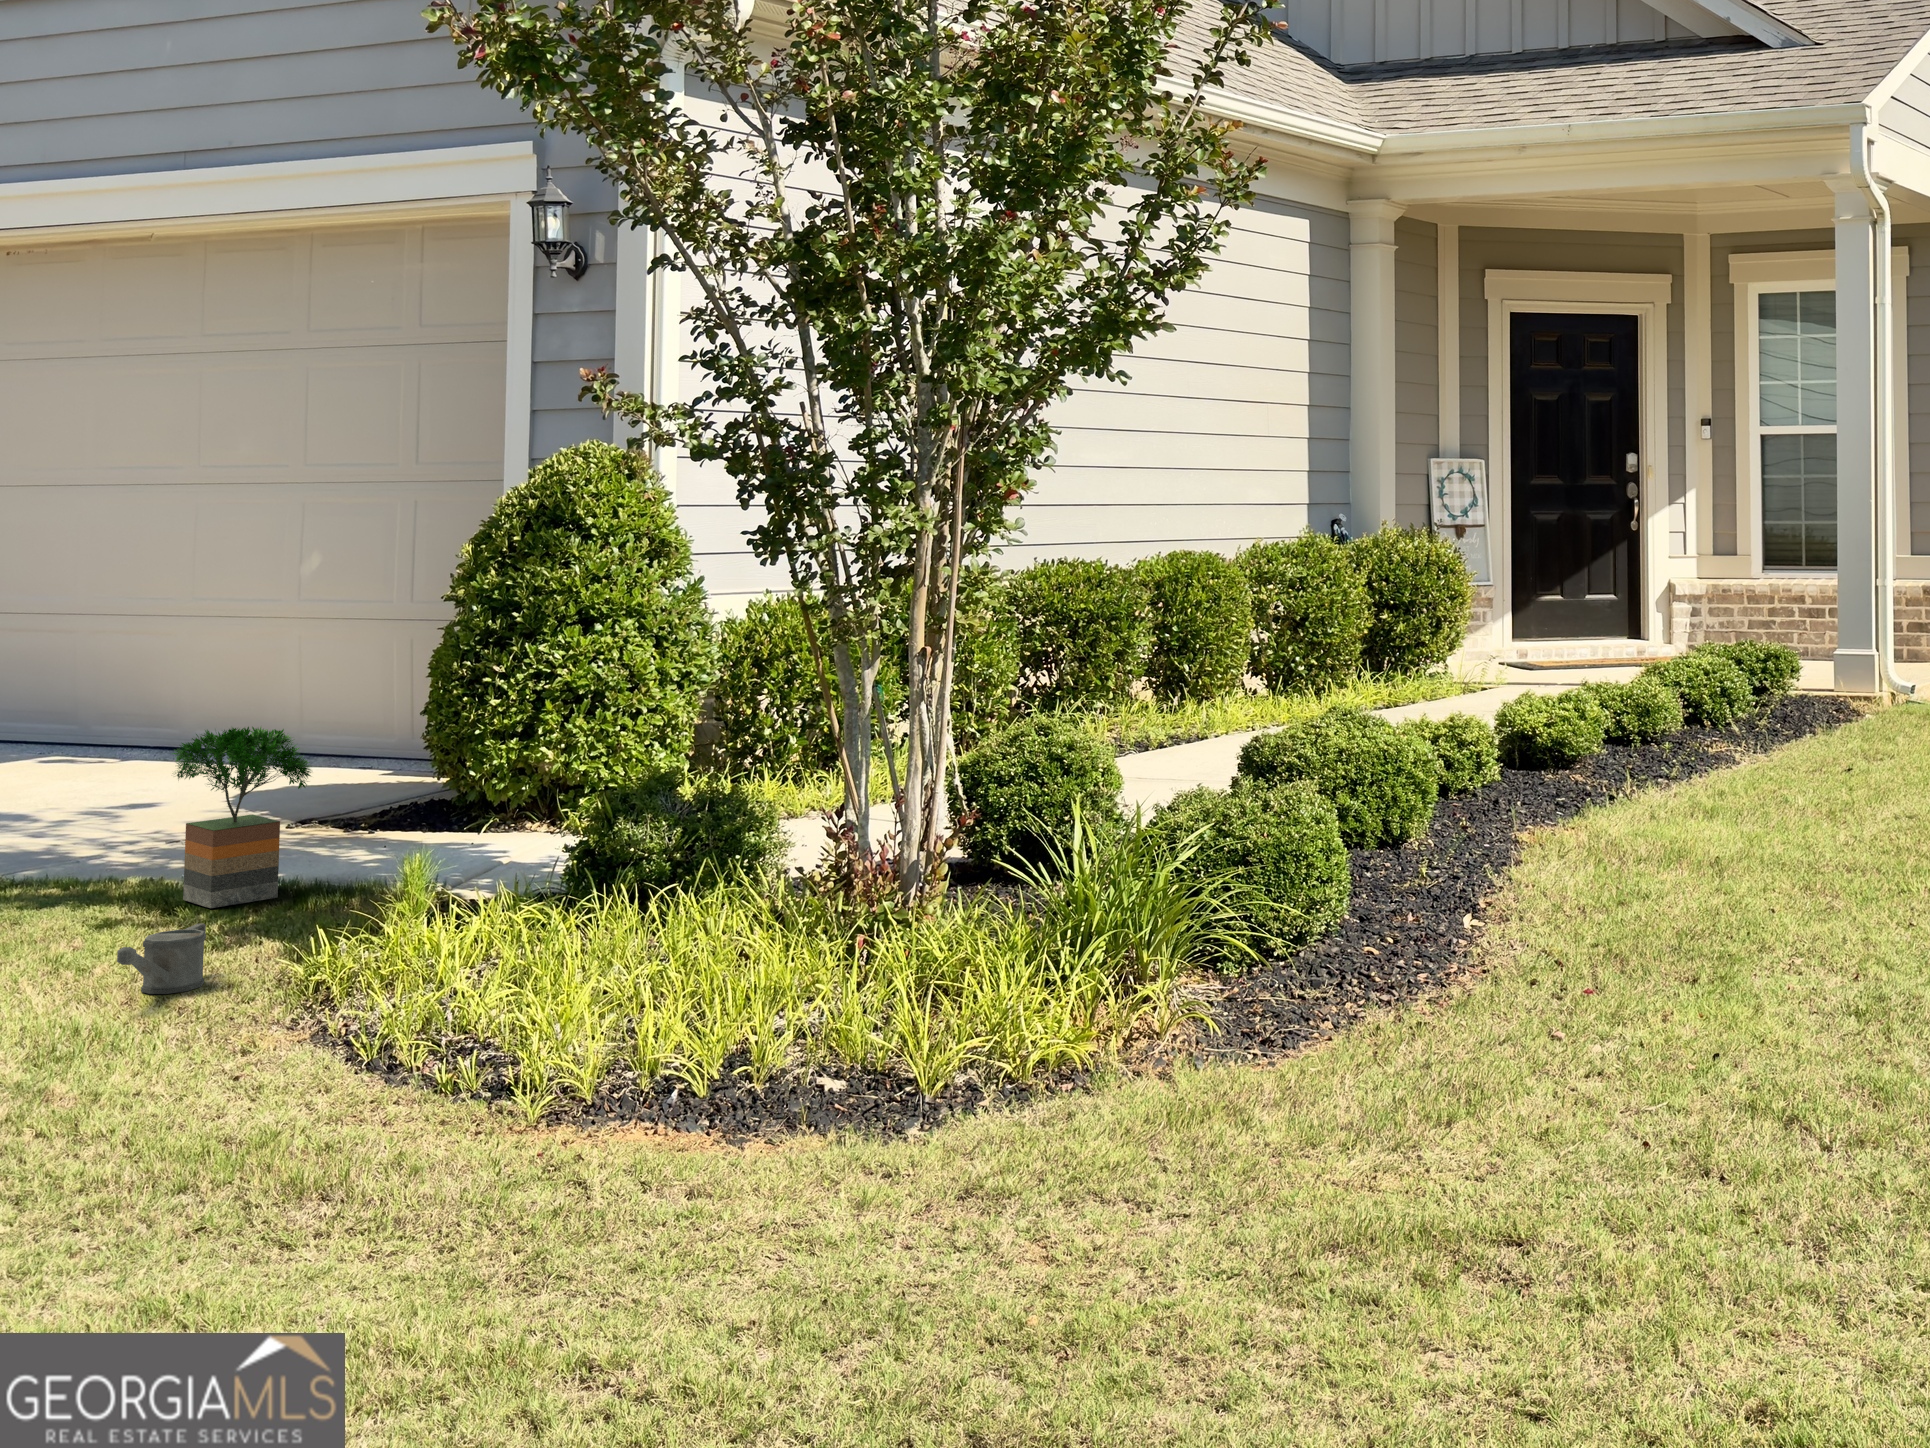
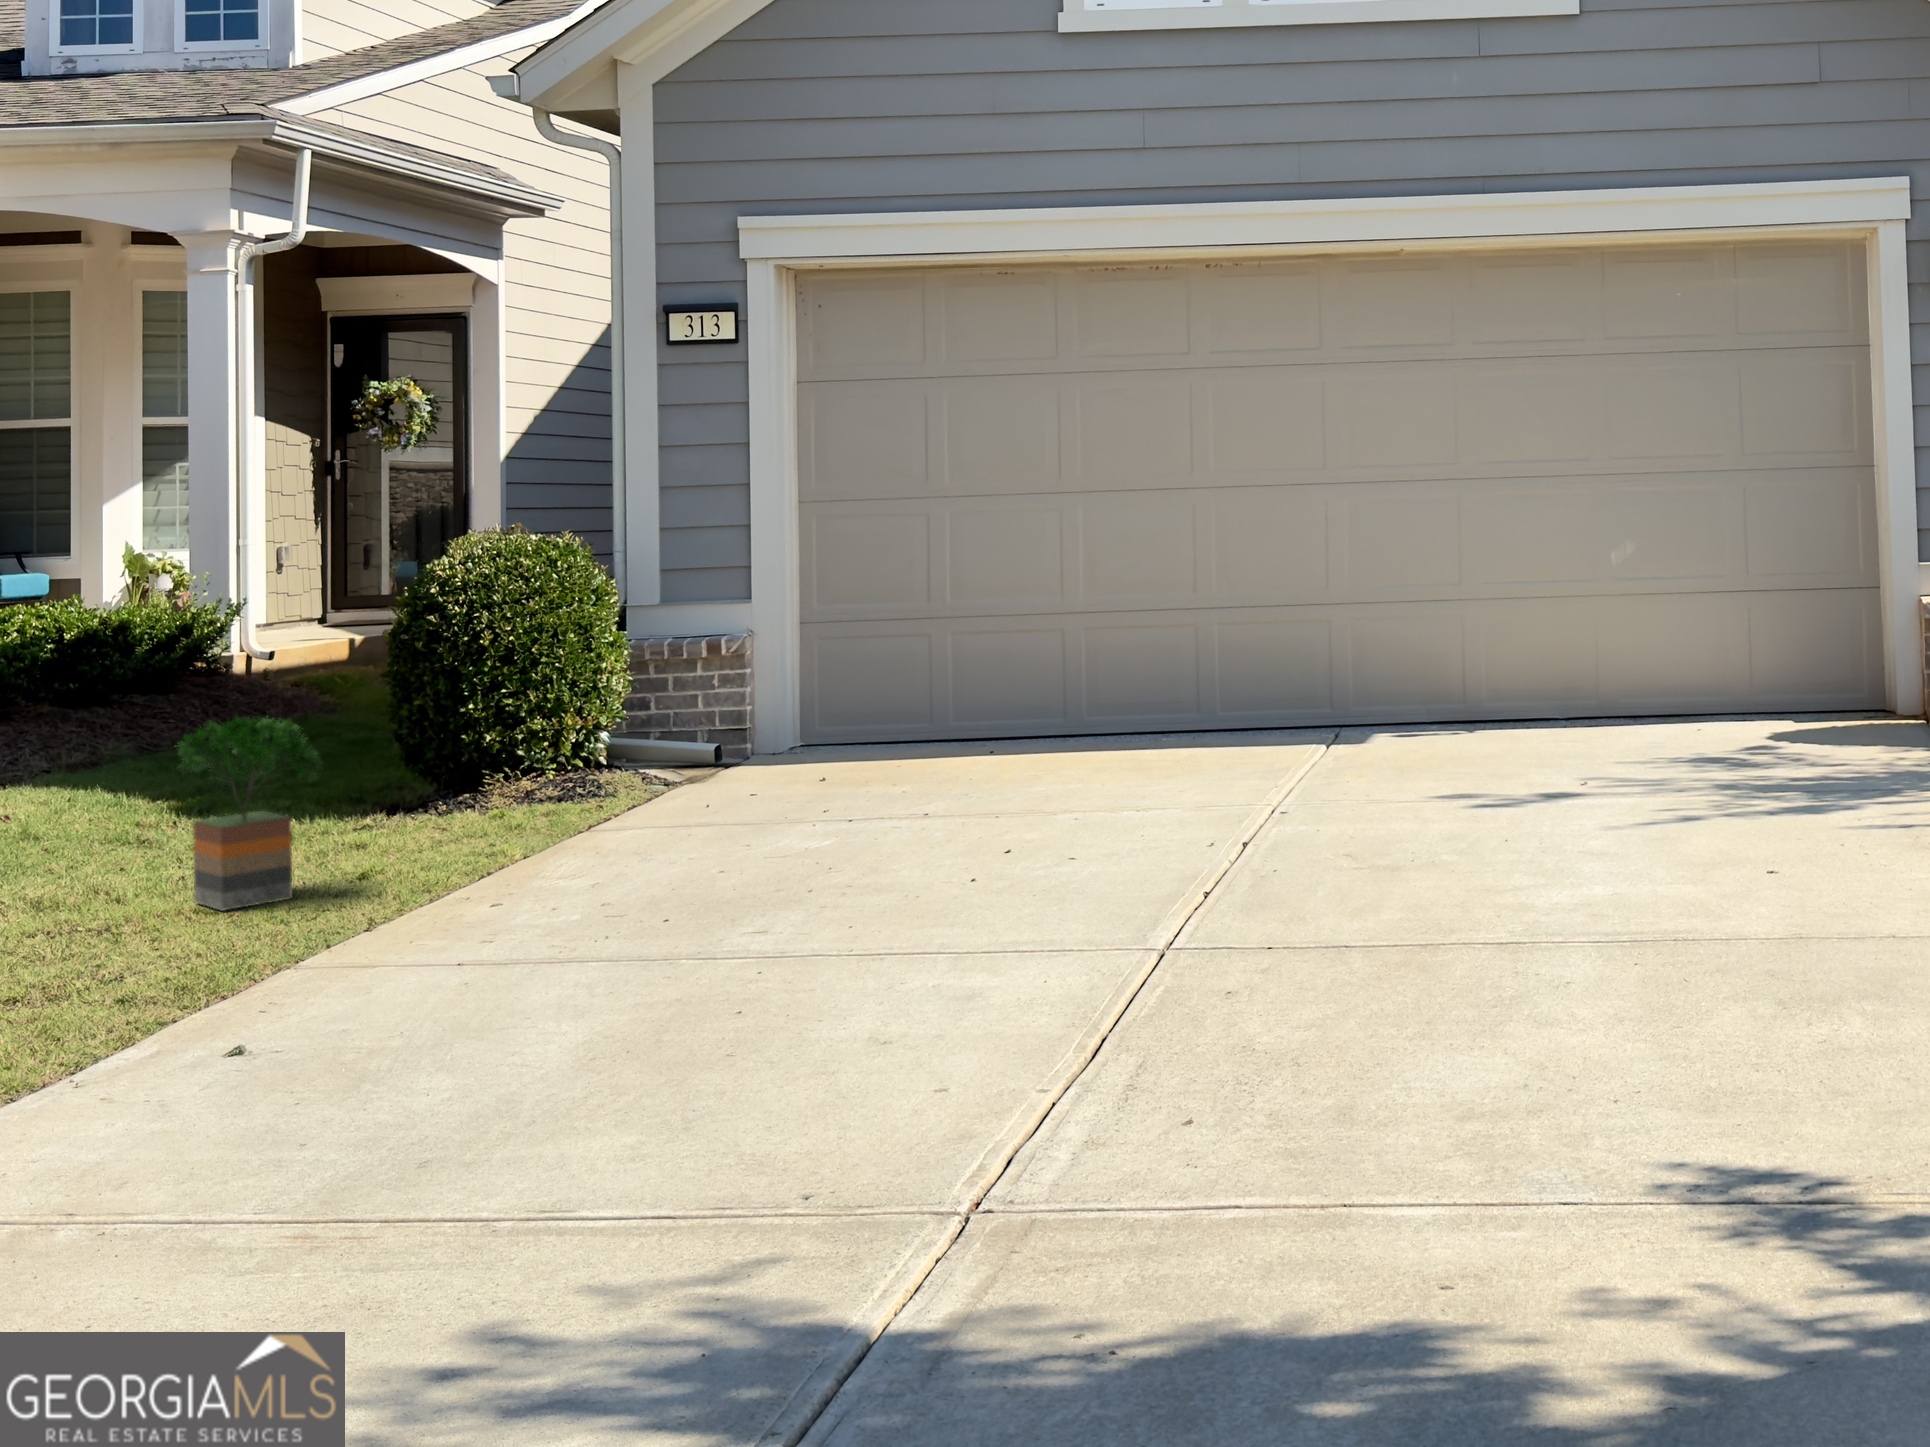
watering can: present [117,924,206,994] -> none [120,923,213,998]

